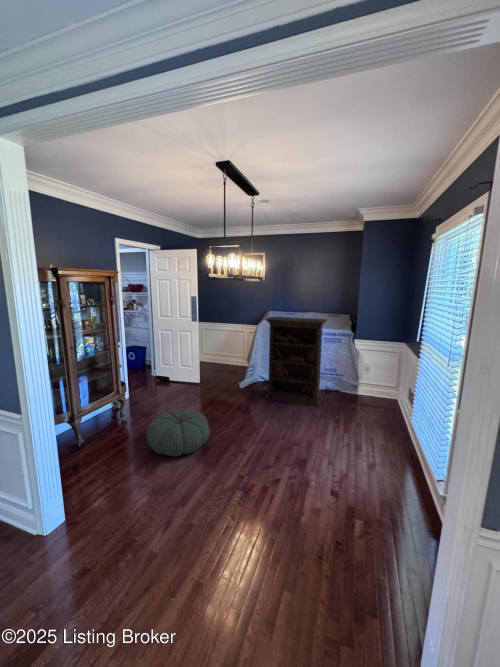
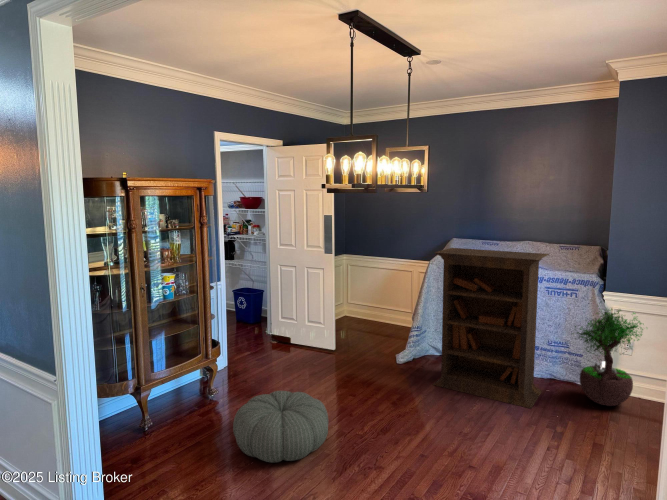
potted tree: none [340,345,379,402] -> present [575,309,643,406]

